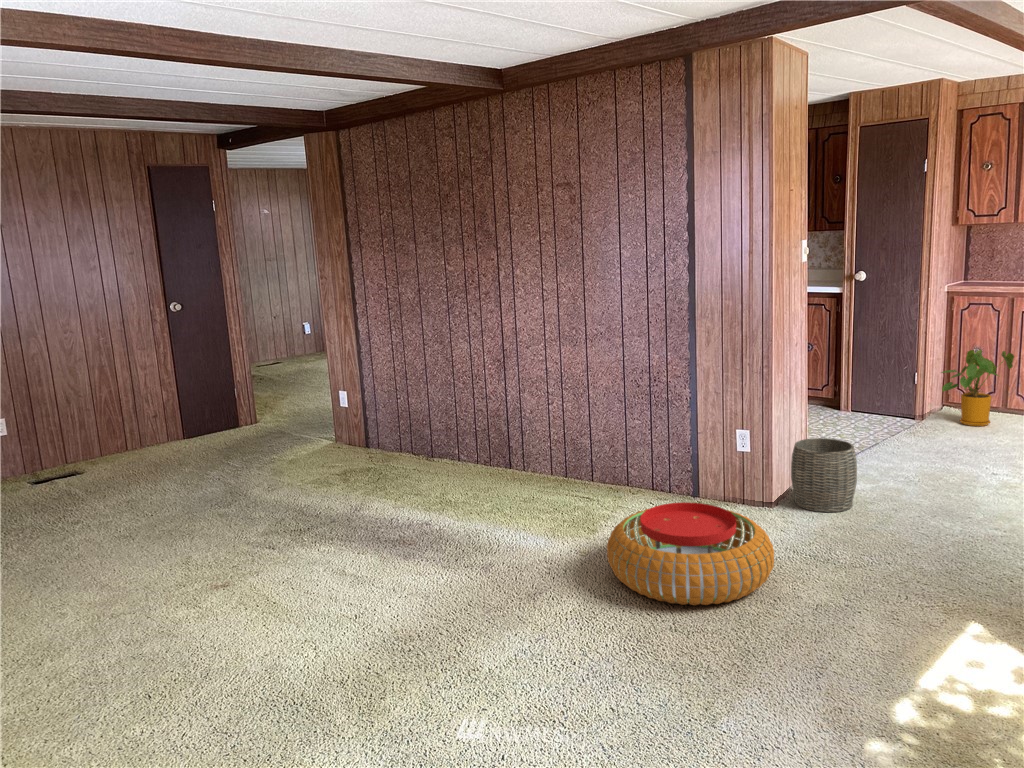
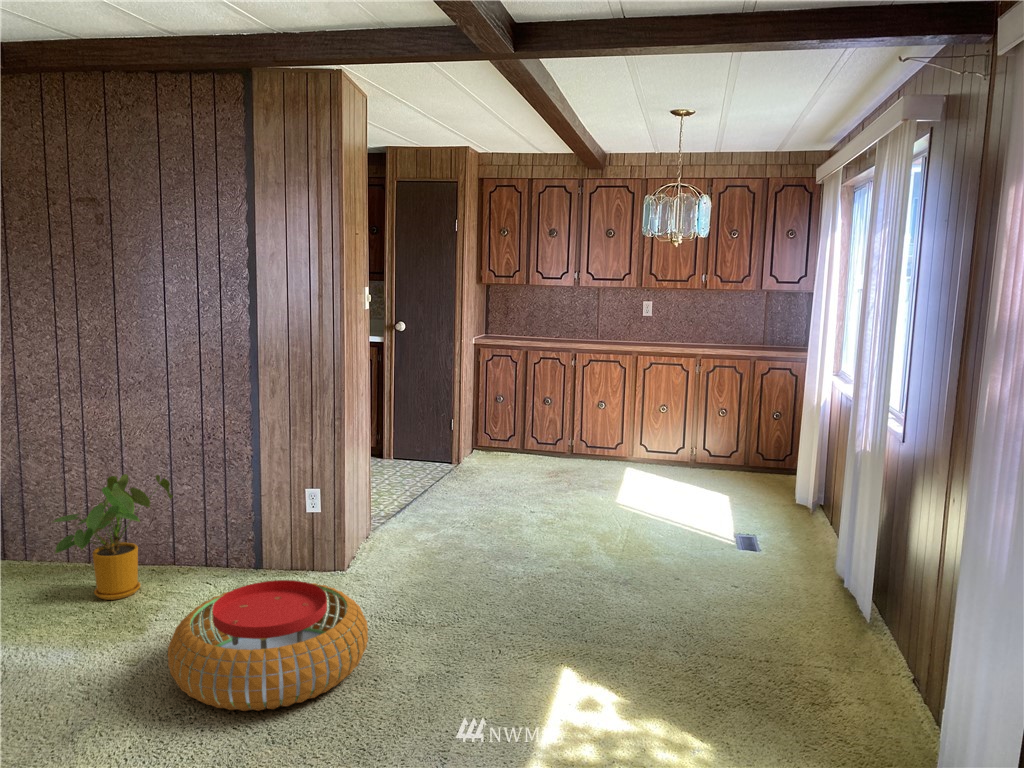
house plant: present [941,350,1014,426] -> present [53,474,173,600]
woven basket: present [791,438,857,513] -> none [363,490,426,567]

